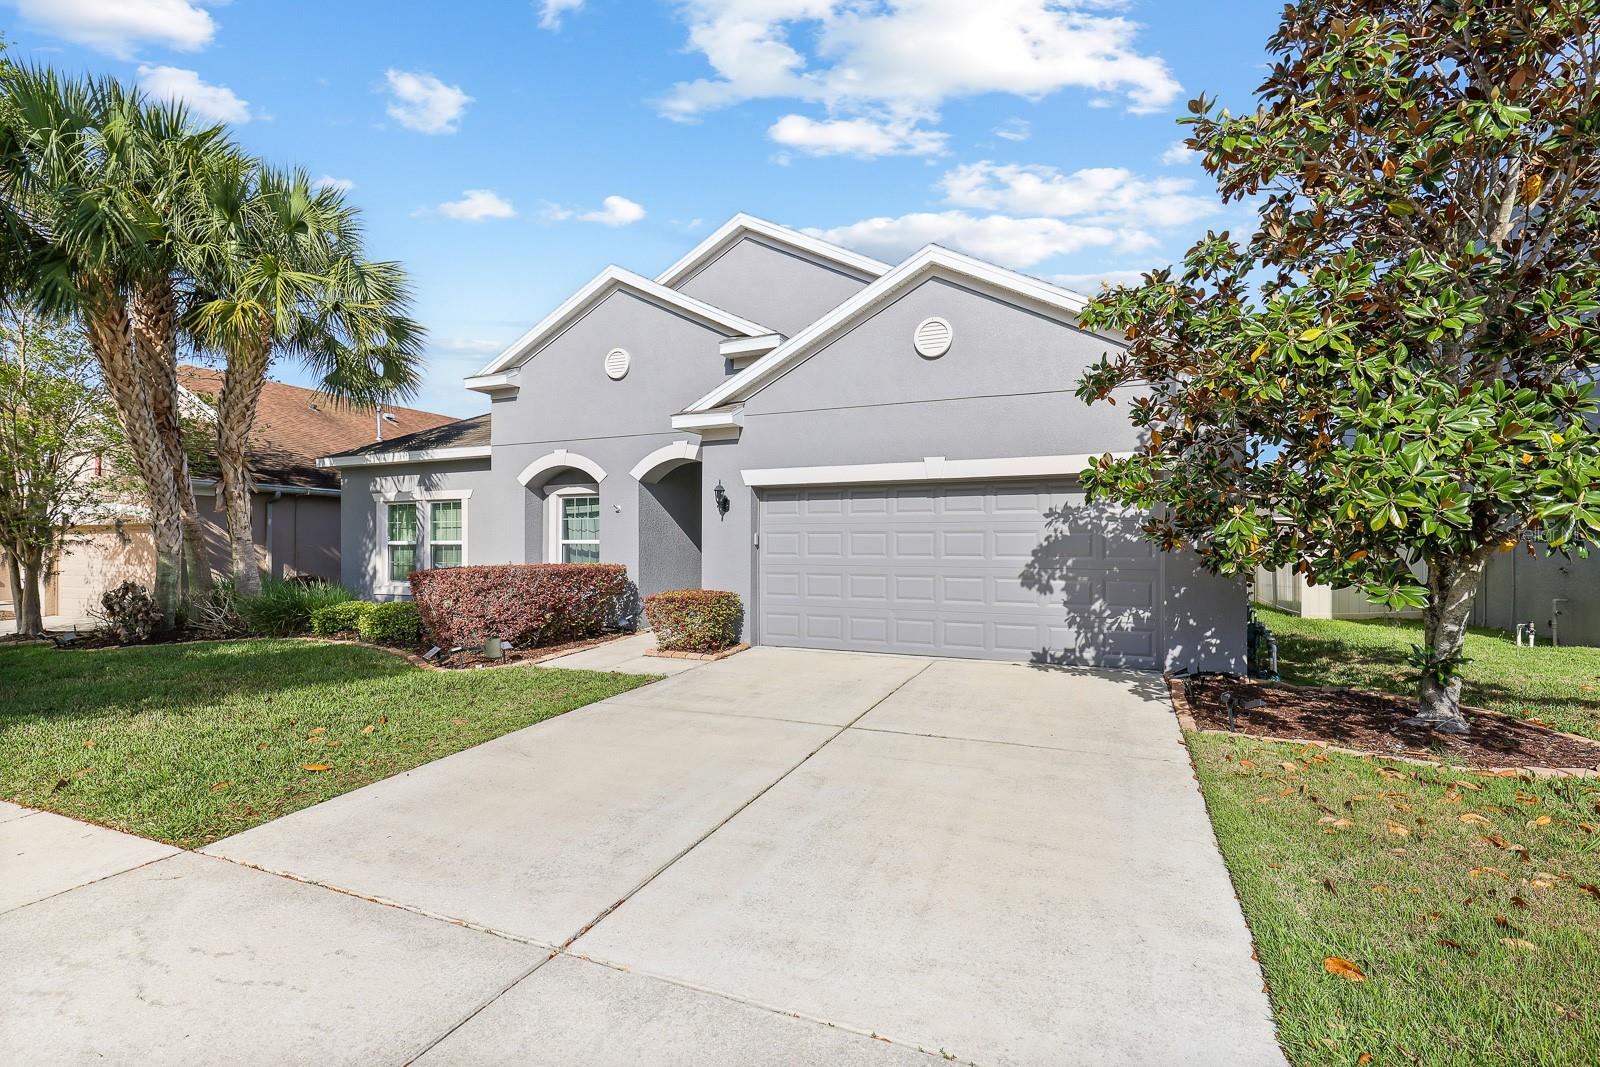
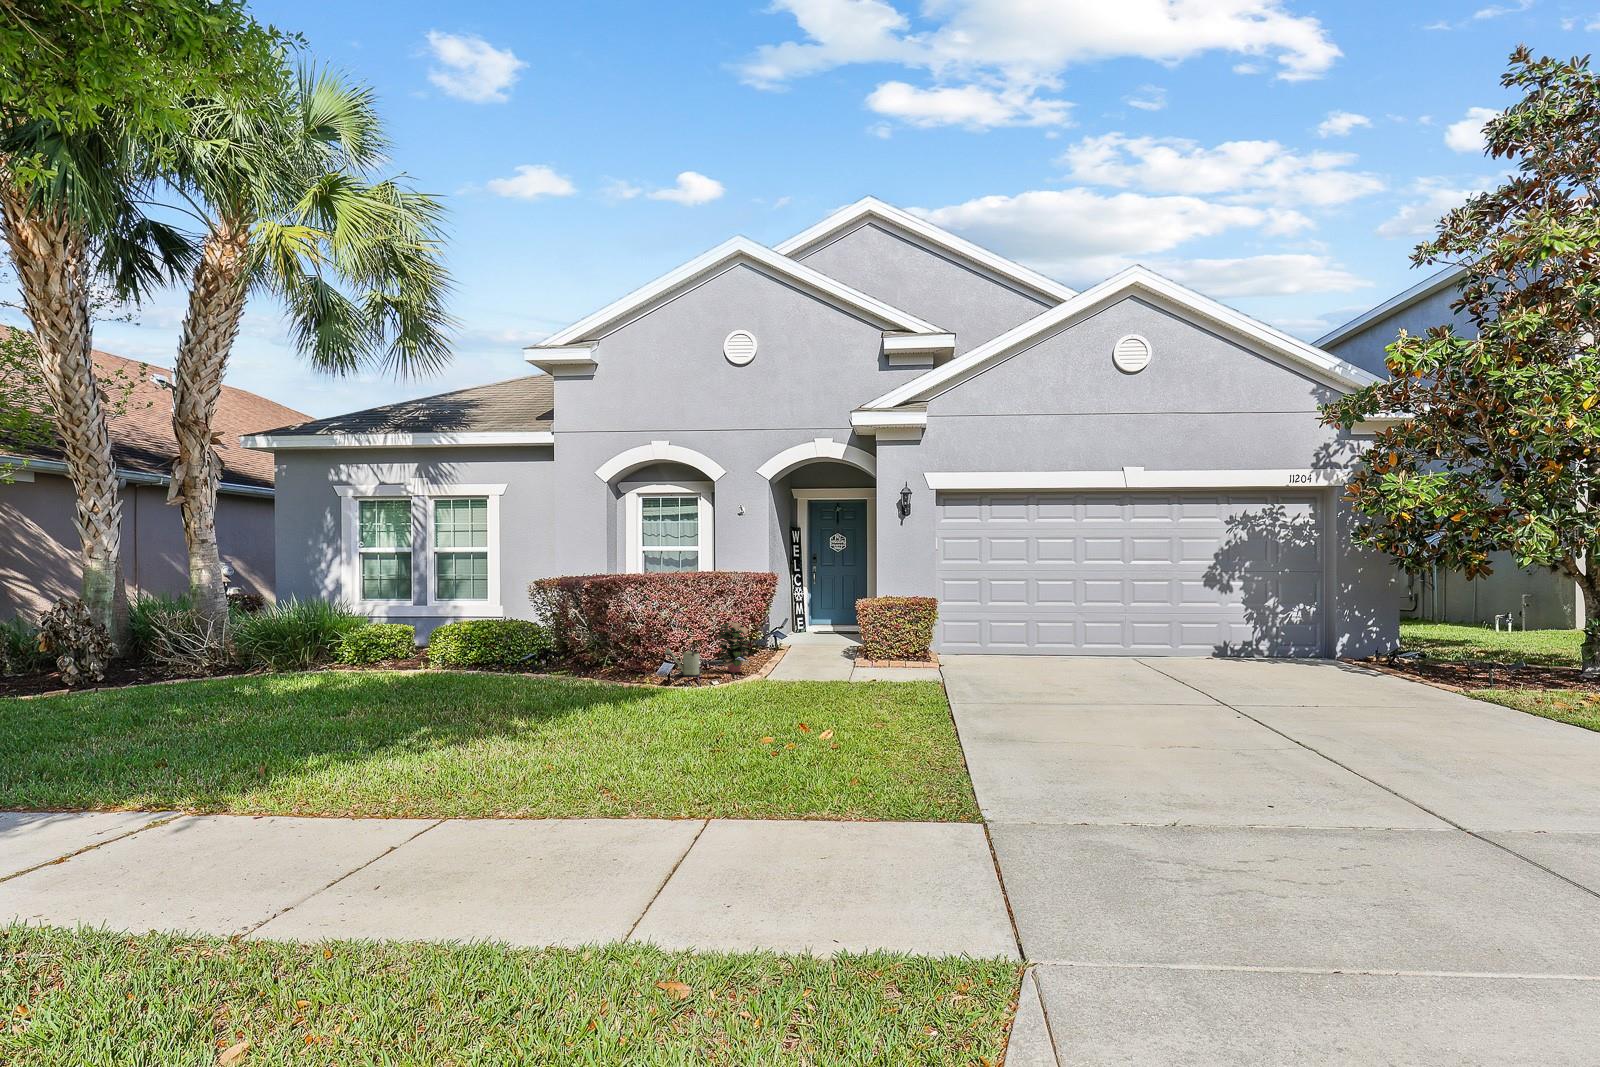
decorative plant: none [523,611,555,657] -> present [716,622,749,673]

